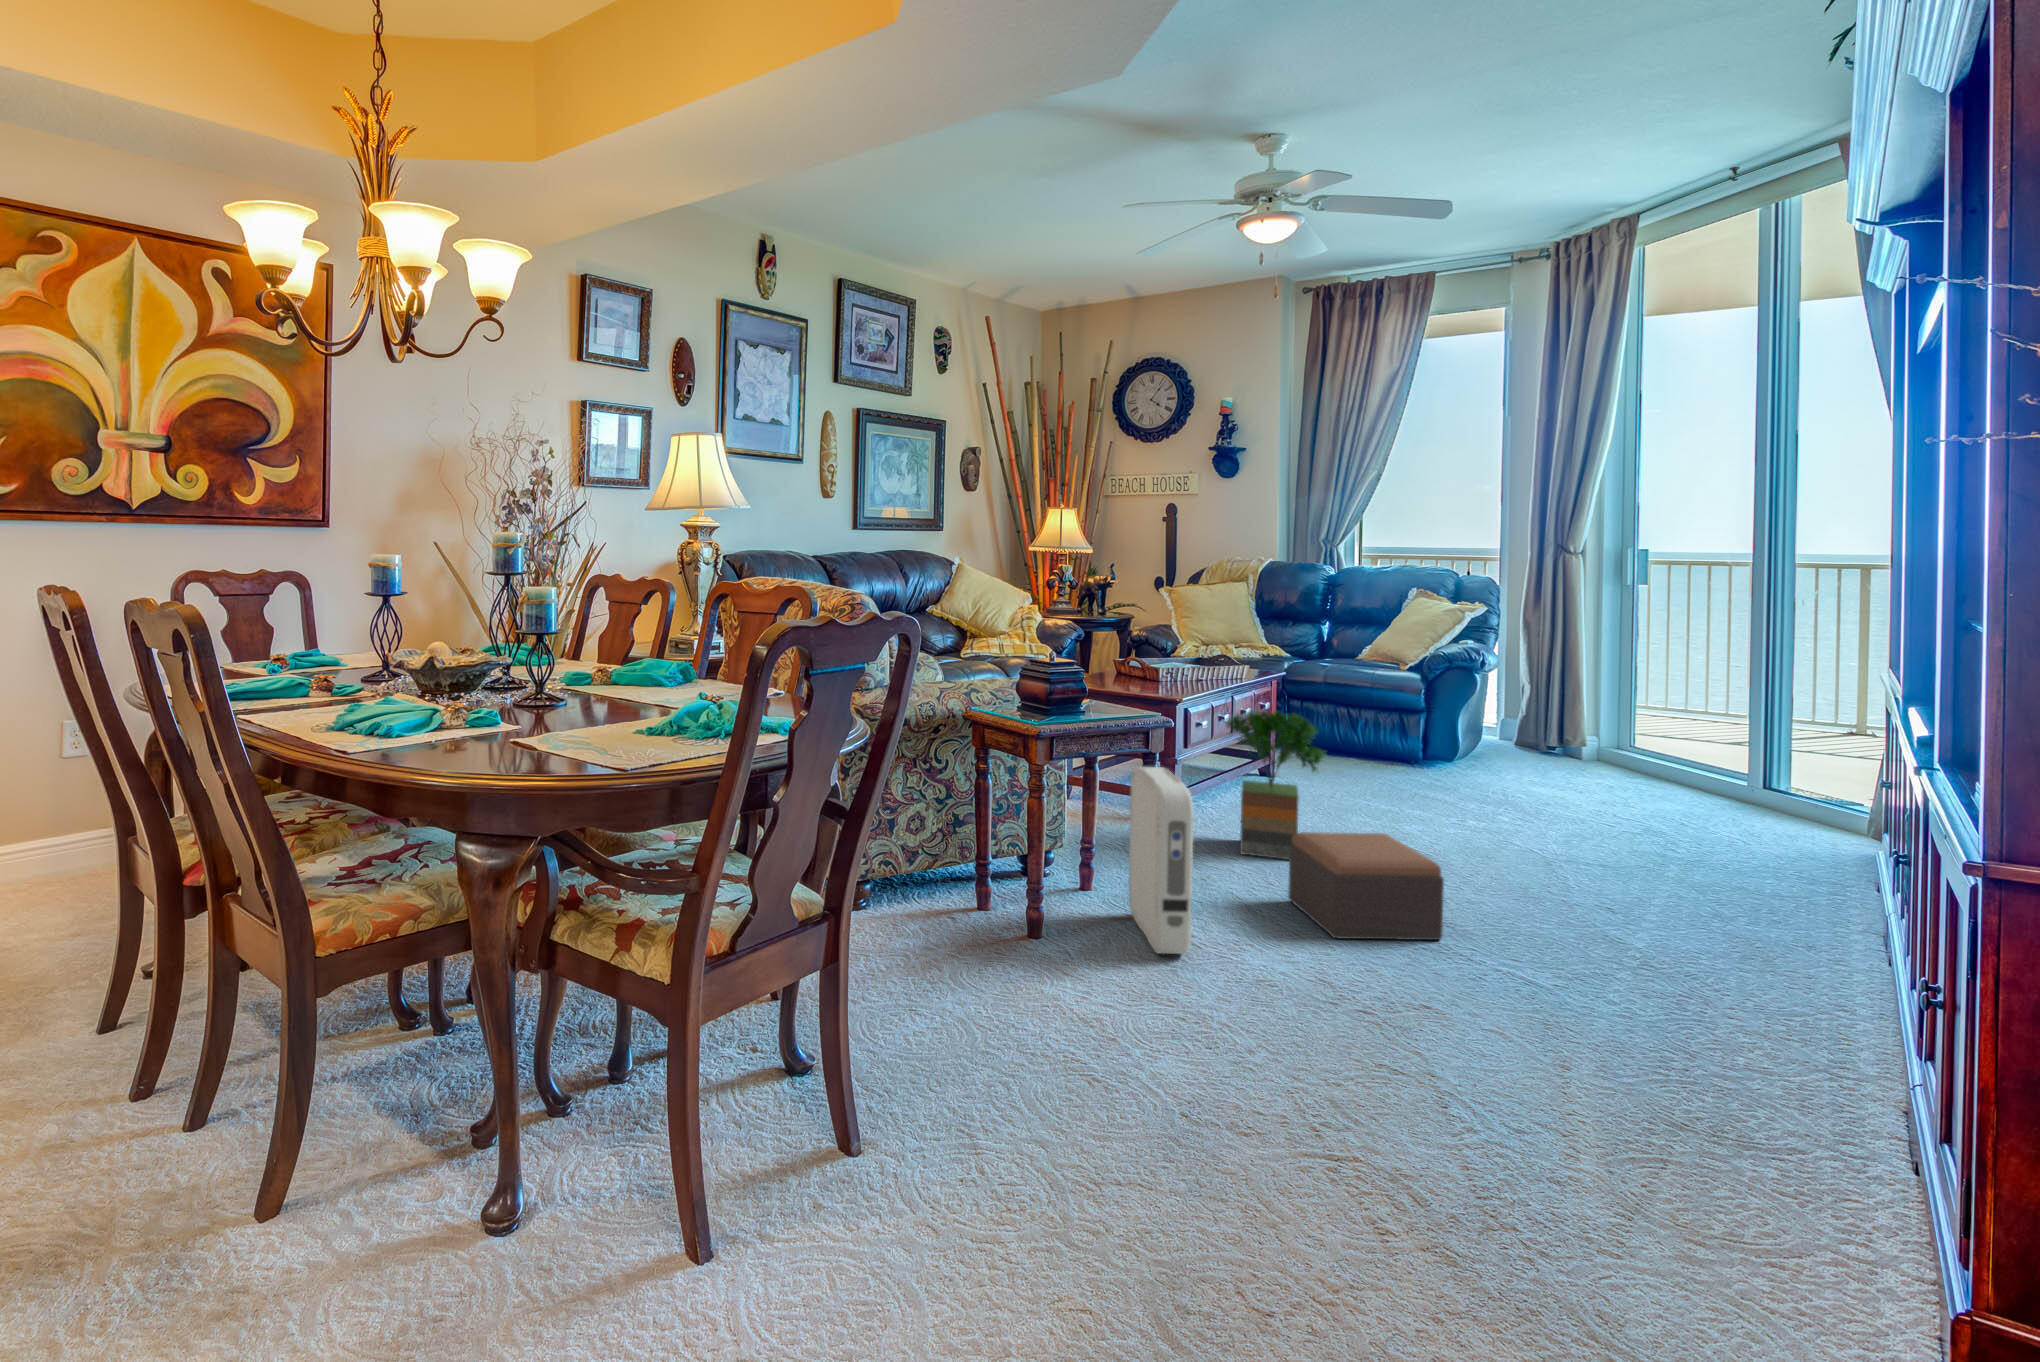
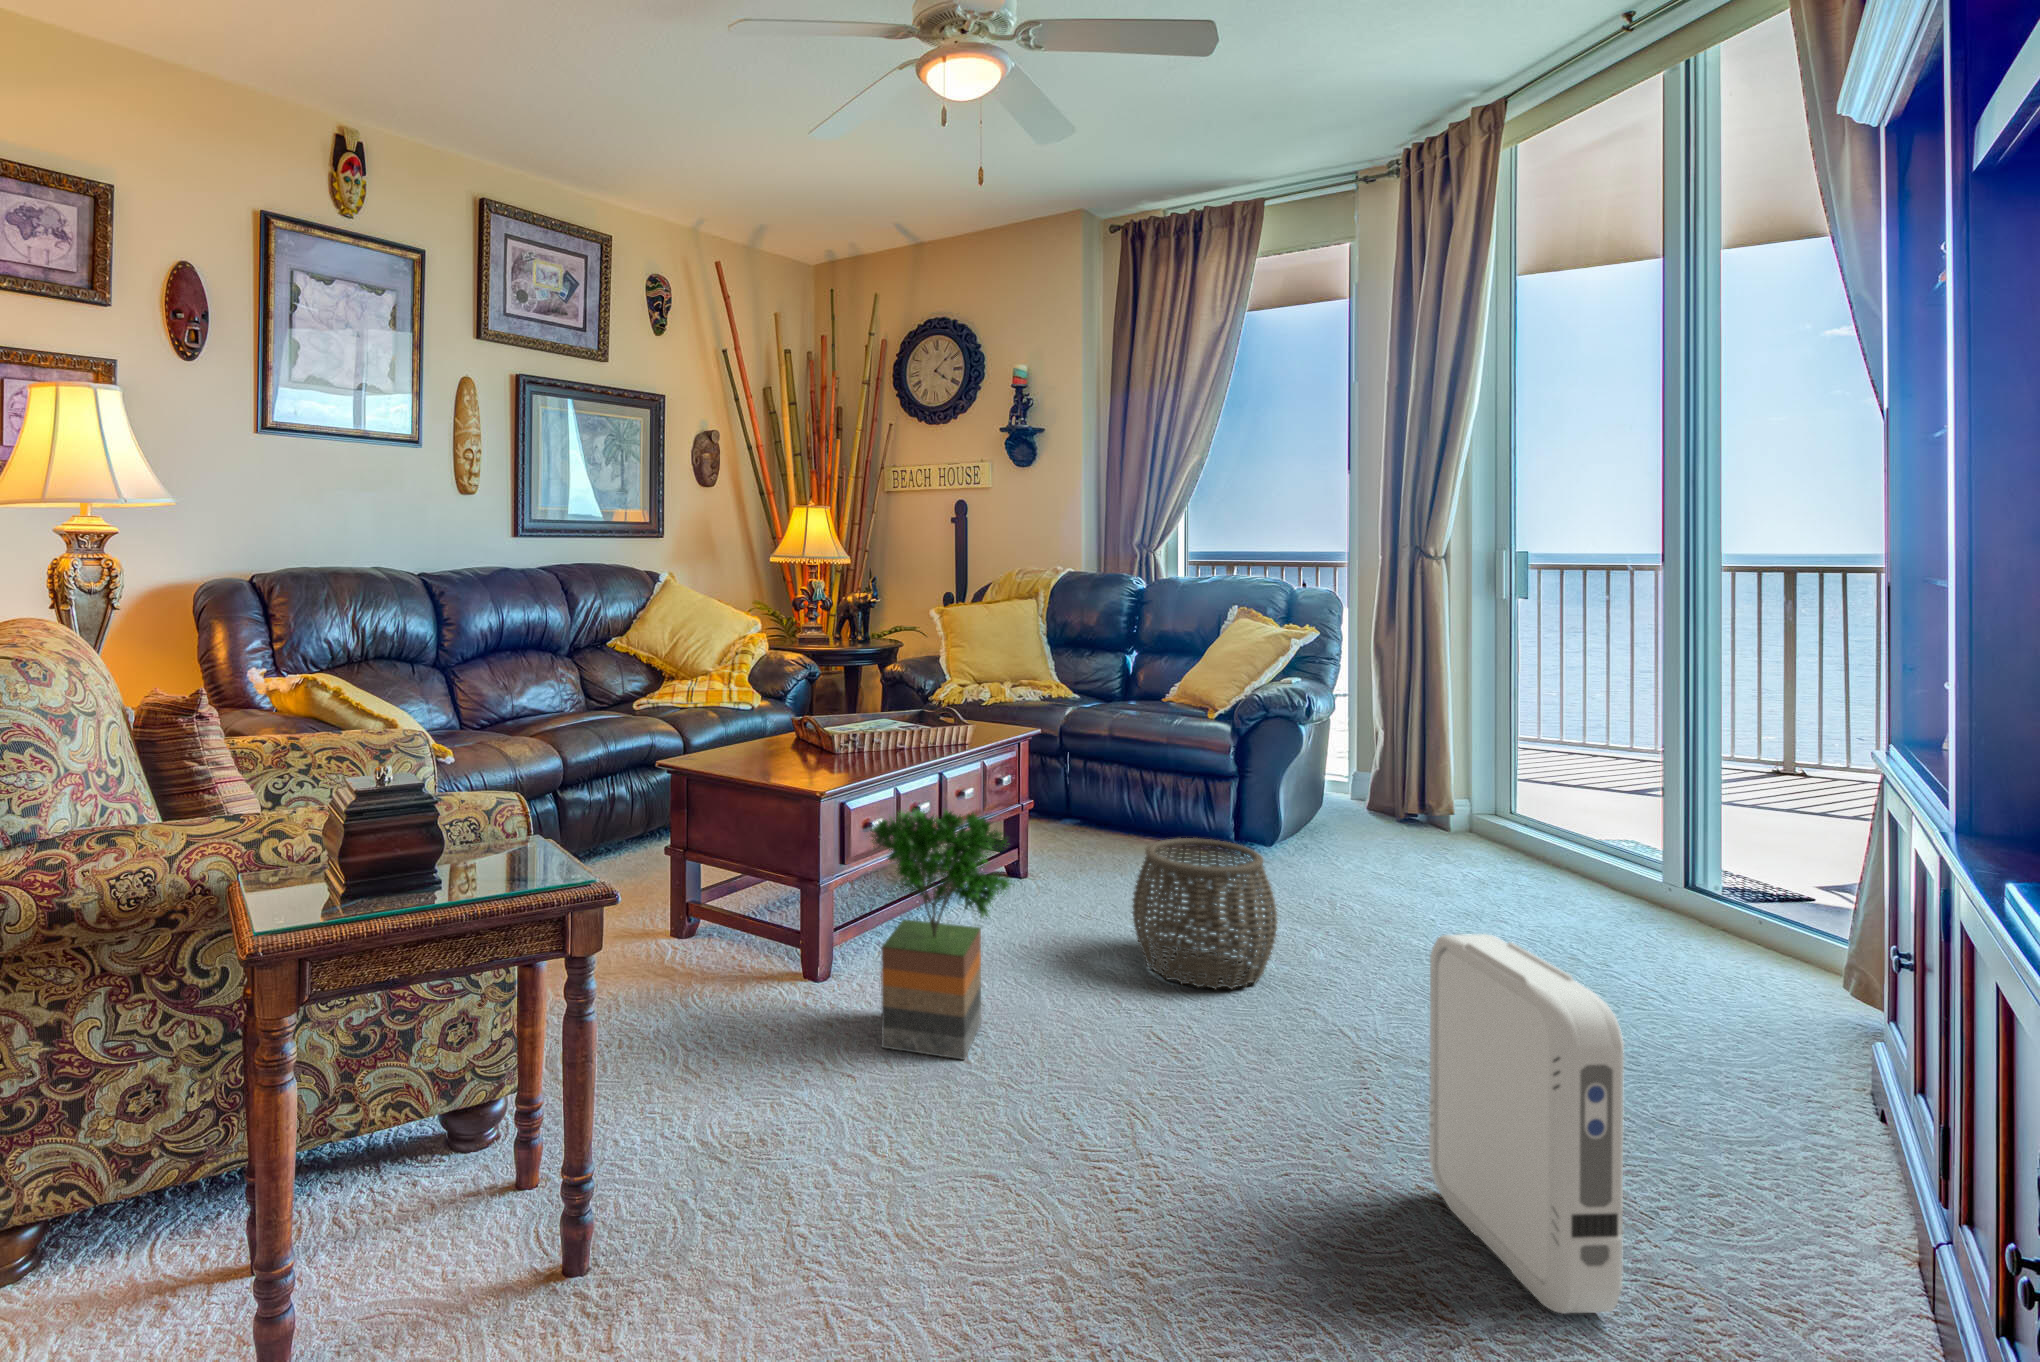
woven basket: none [1378,742,1485,836] -> present [1132,838,1278,989]
air purifier: present [1129,767,1193,954] -> present [1429,934,1624,1313]
footstool: present [1288,832,1444,940] -> none [893,1045,1115,1280]

